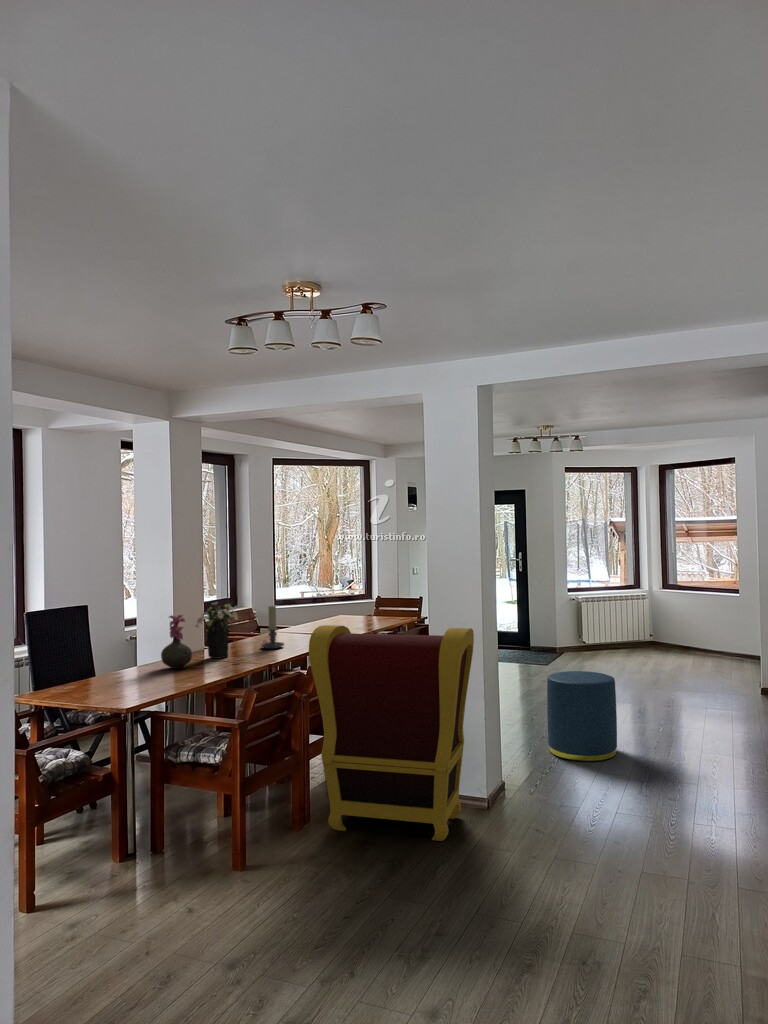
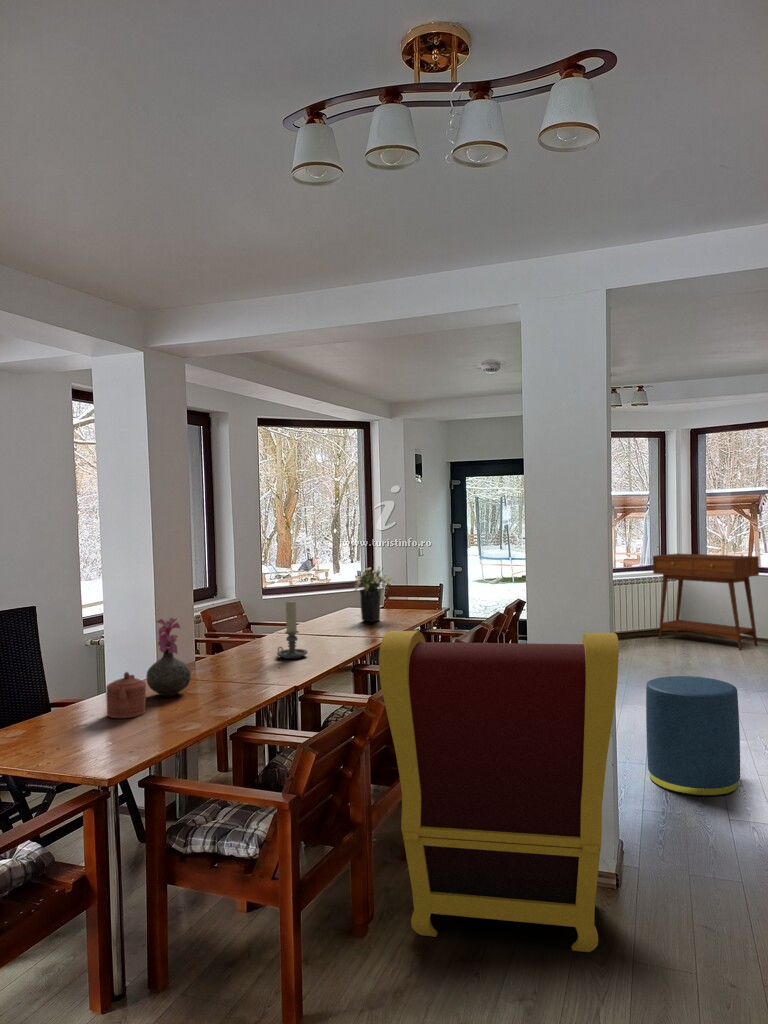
console table: none [624,575,715,661] -> present [653,554,759,650]
flower arrangement: present [195,601,238,659] -> present [354,567,393,622]
teapot: none [132,649,159,680] -> present [107,672,146,718]

